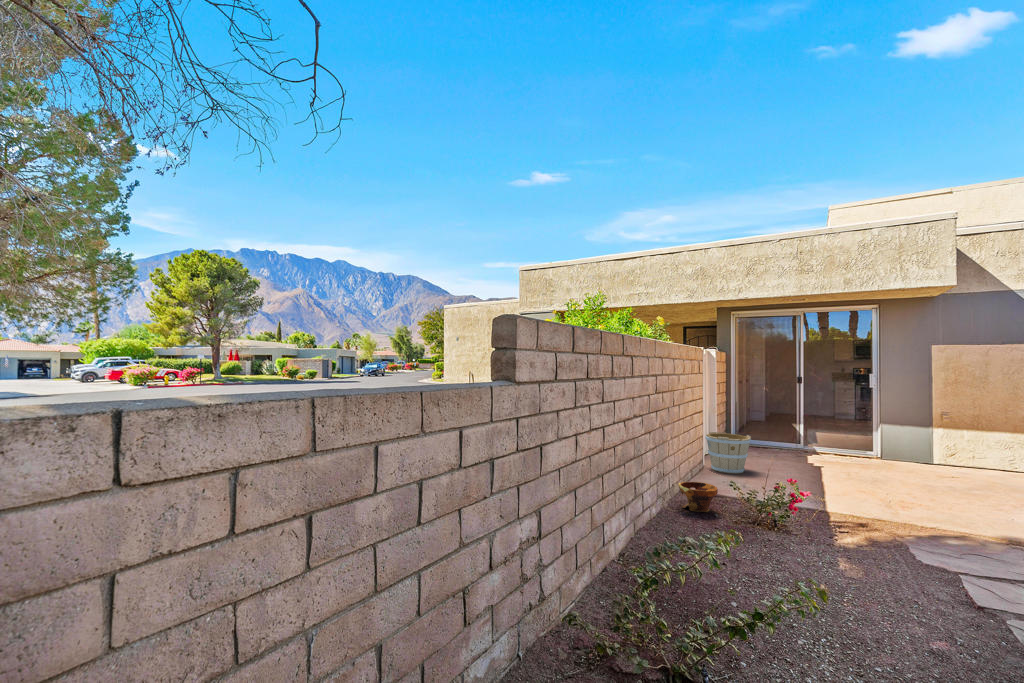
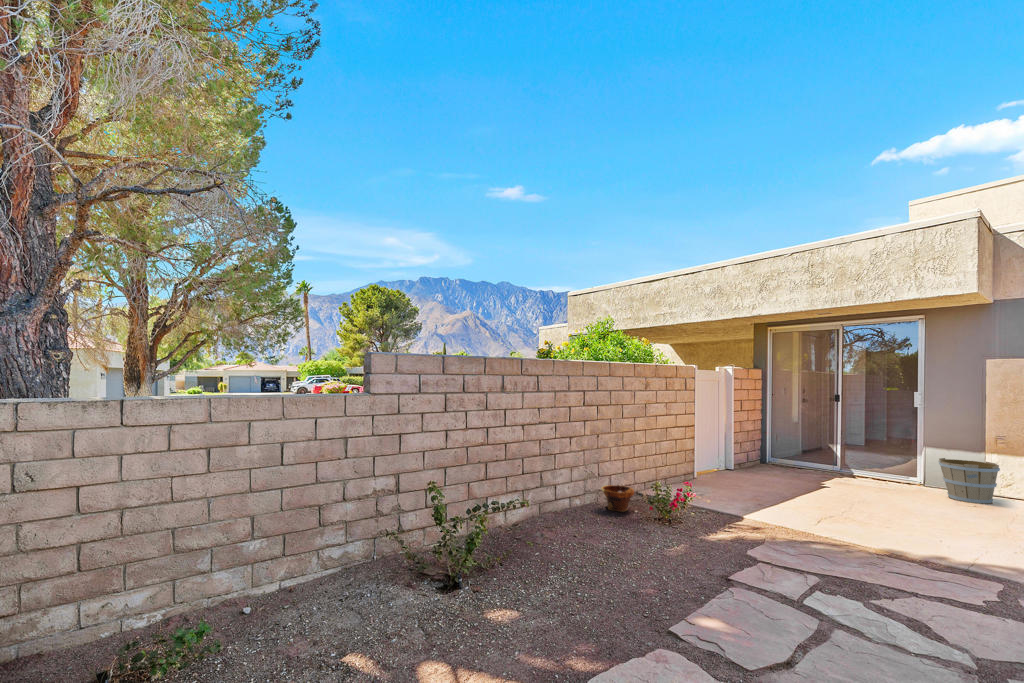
wooden bucket: present [705,432,751,474] -> present [939,458,1000,504]

